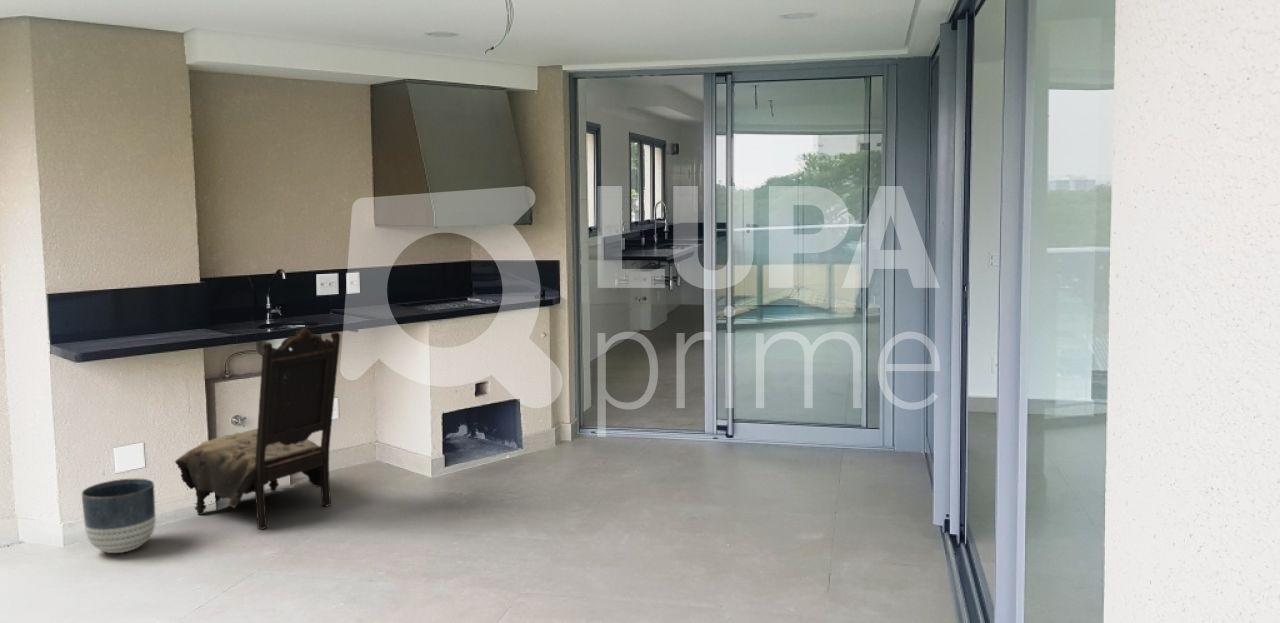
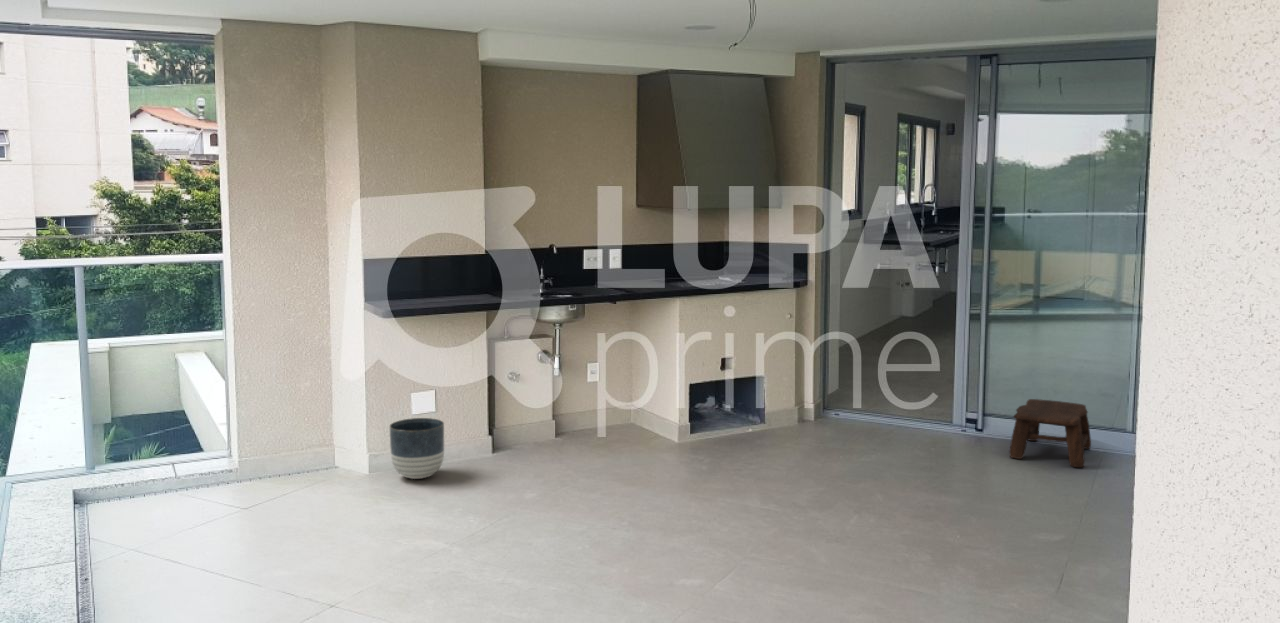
dining chair: present [175,328,340,529] -> none [461,296,600,472]
stool: none [763,404,833,468] -> present [1009,399,1091,467]

